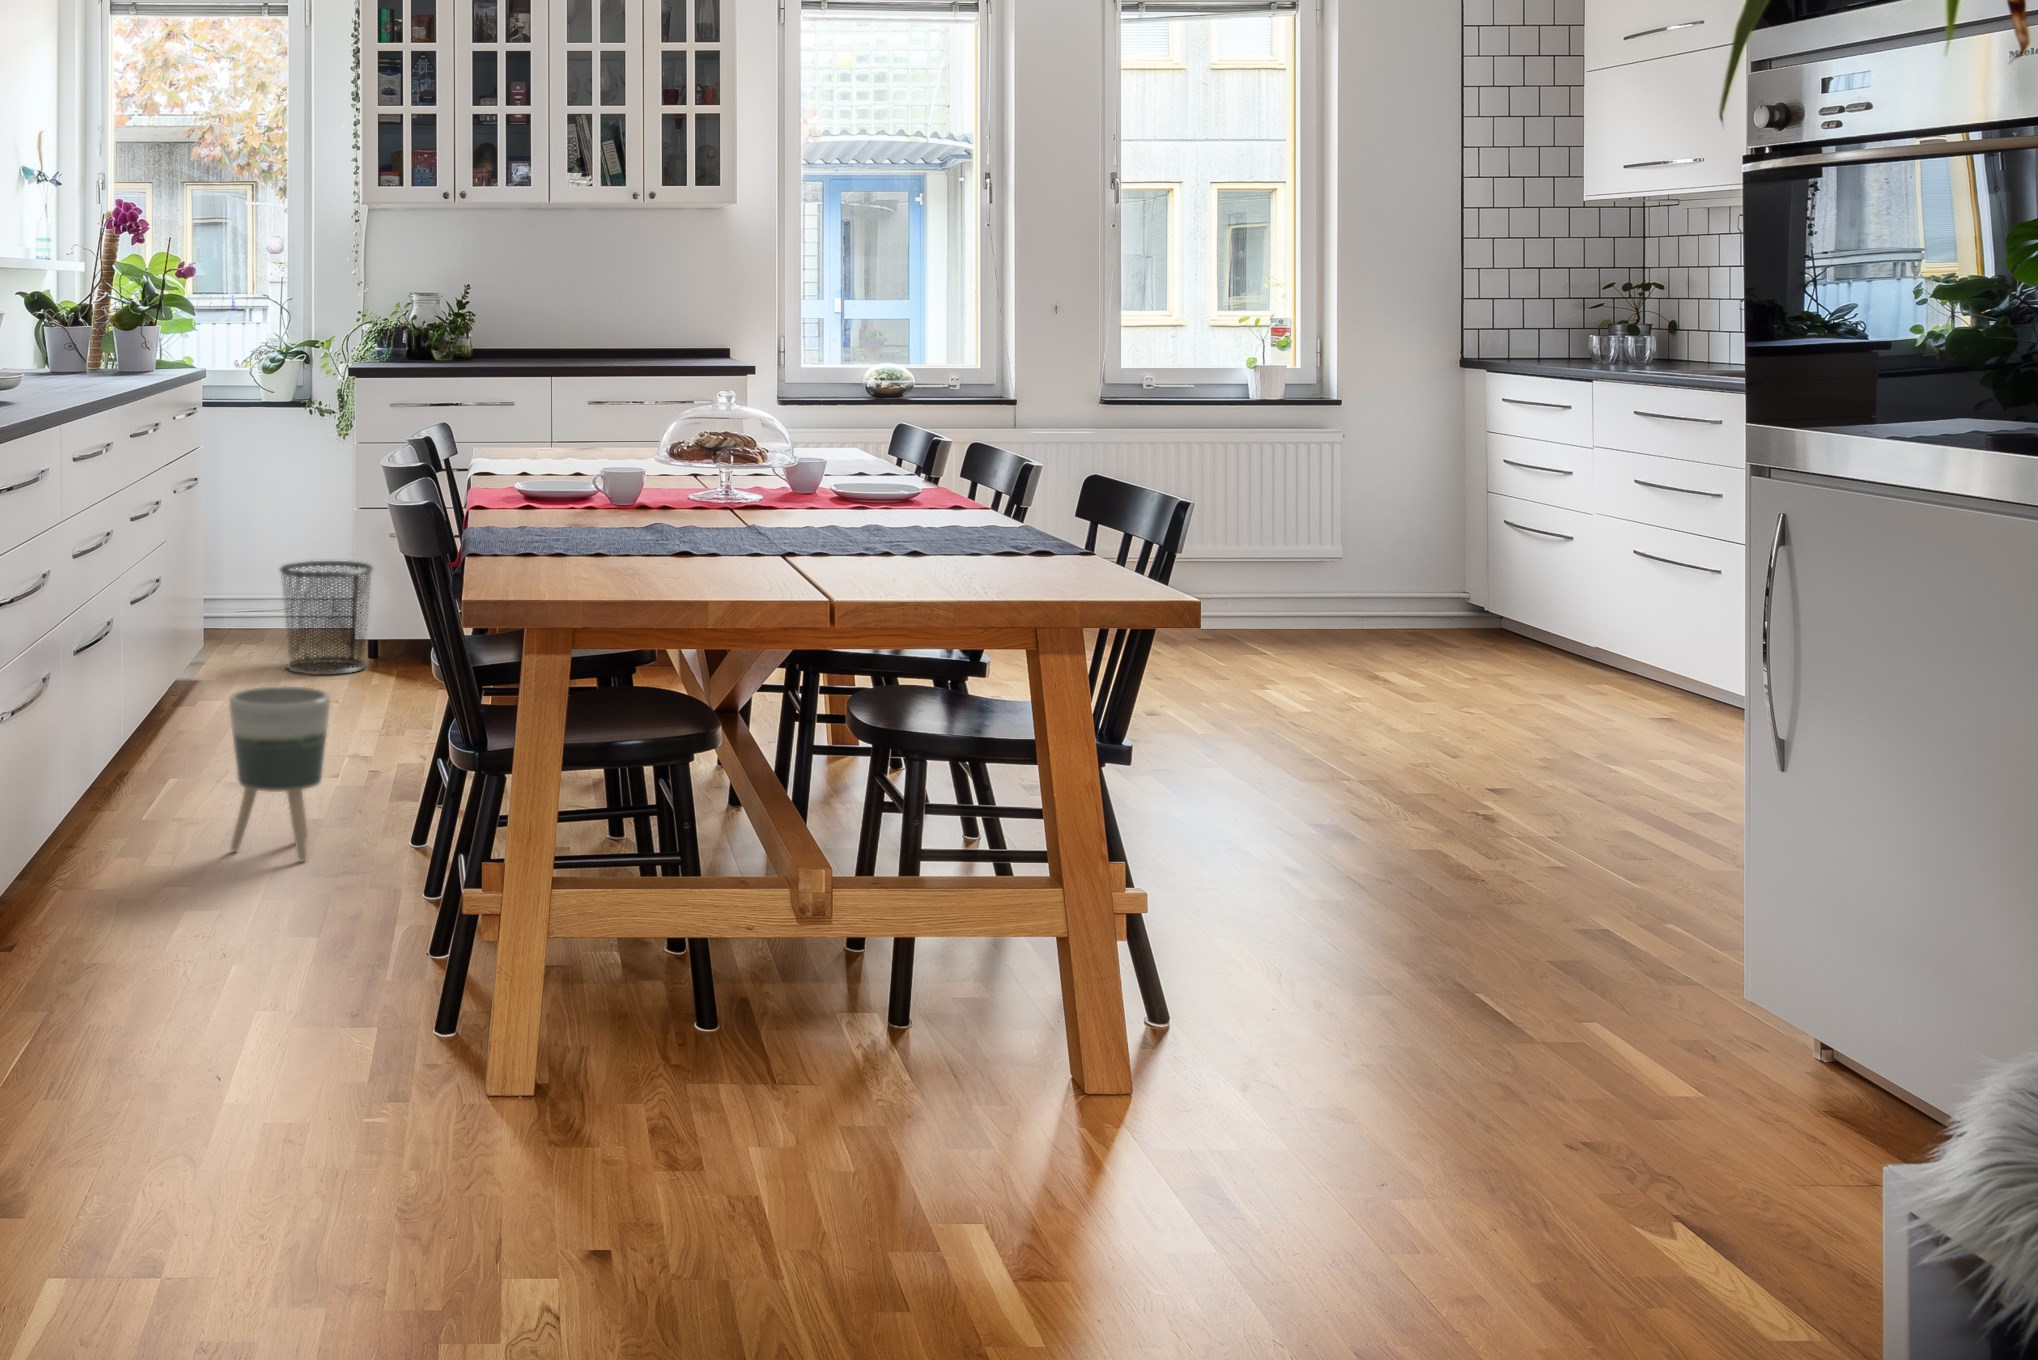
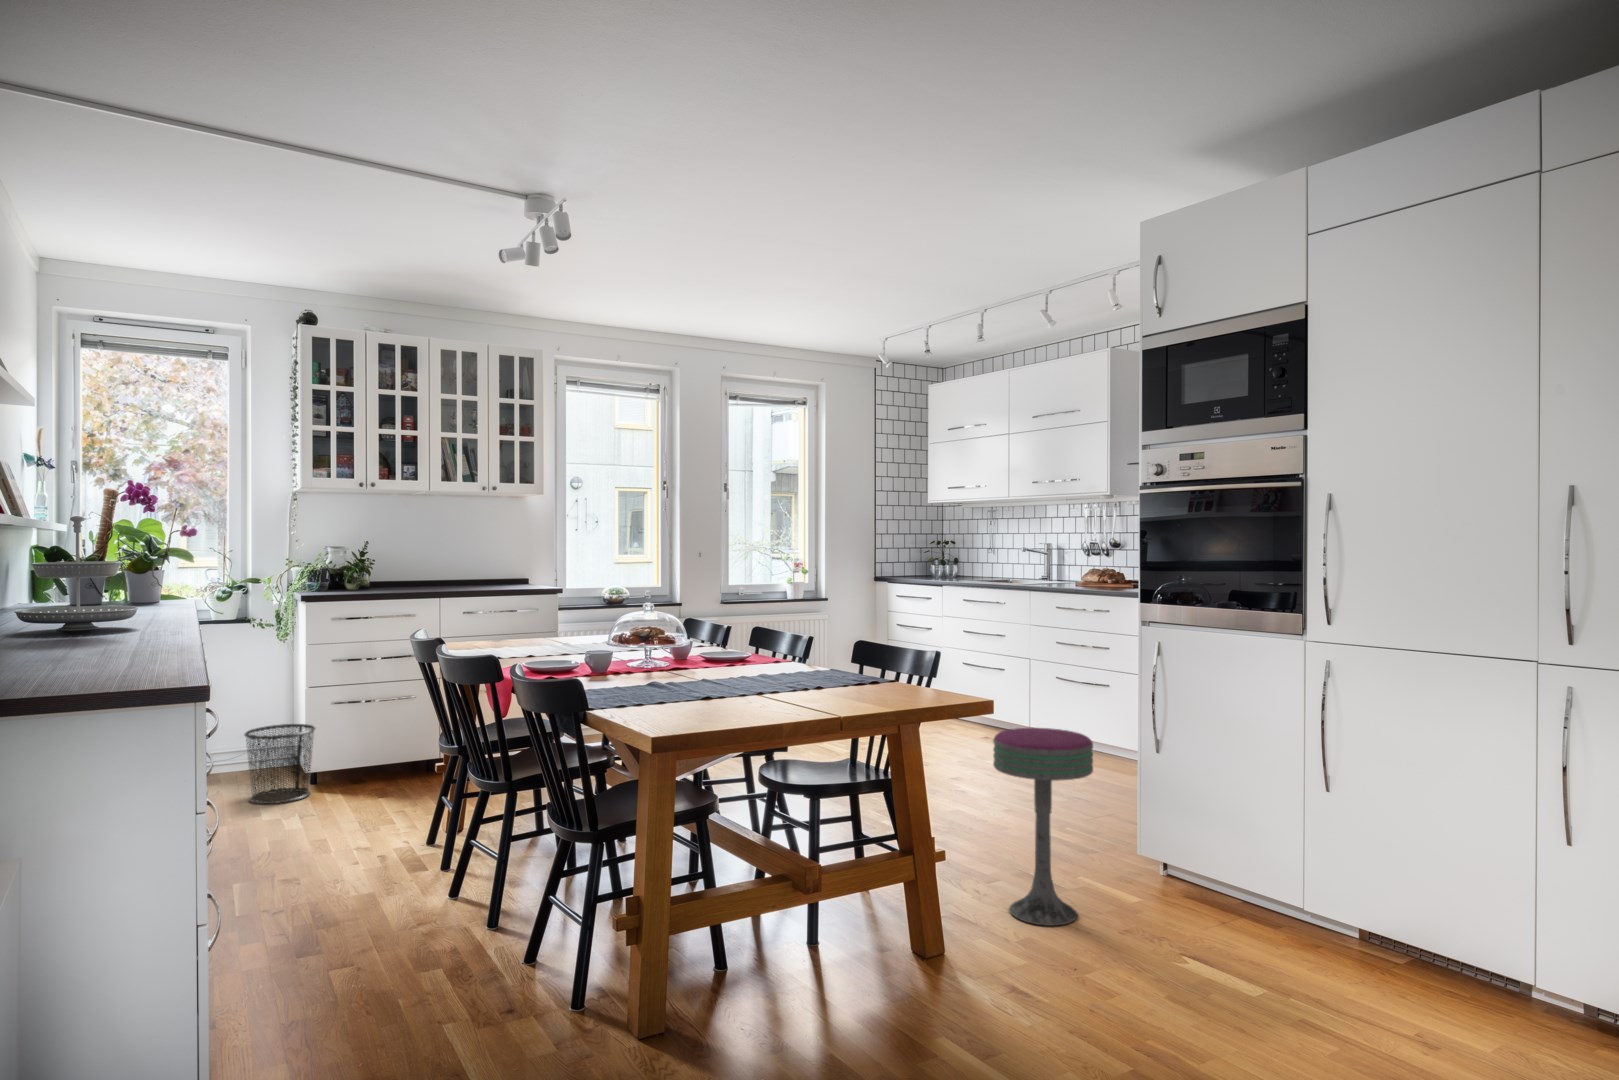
bar stool: none [1310,612,1508,970] -> present [993,728,1093,926]
planter: present [229,686,330,861] -> none [281,849,367,987]

